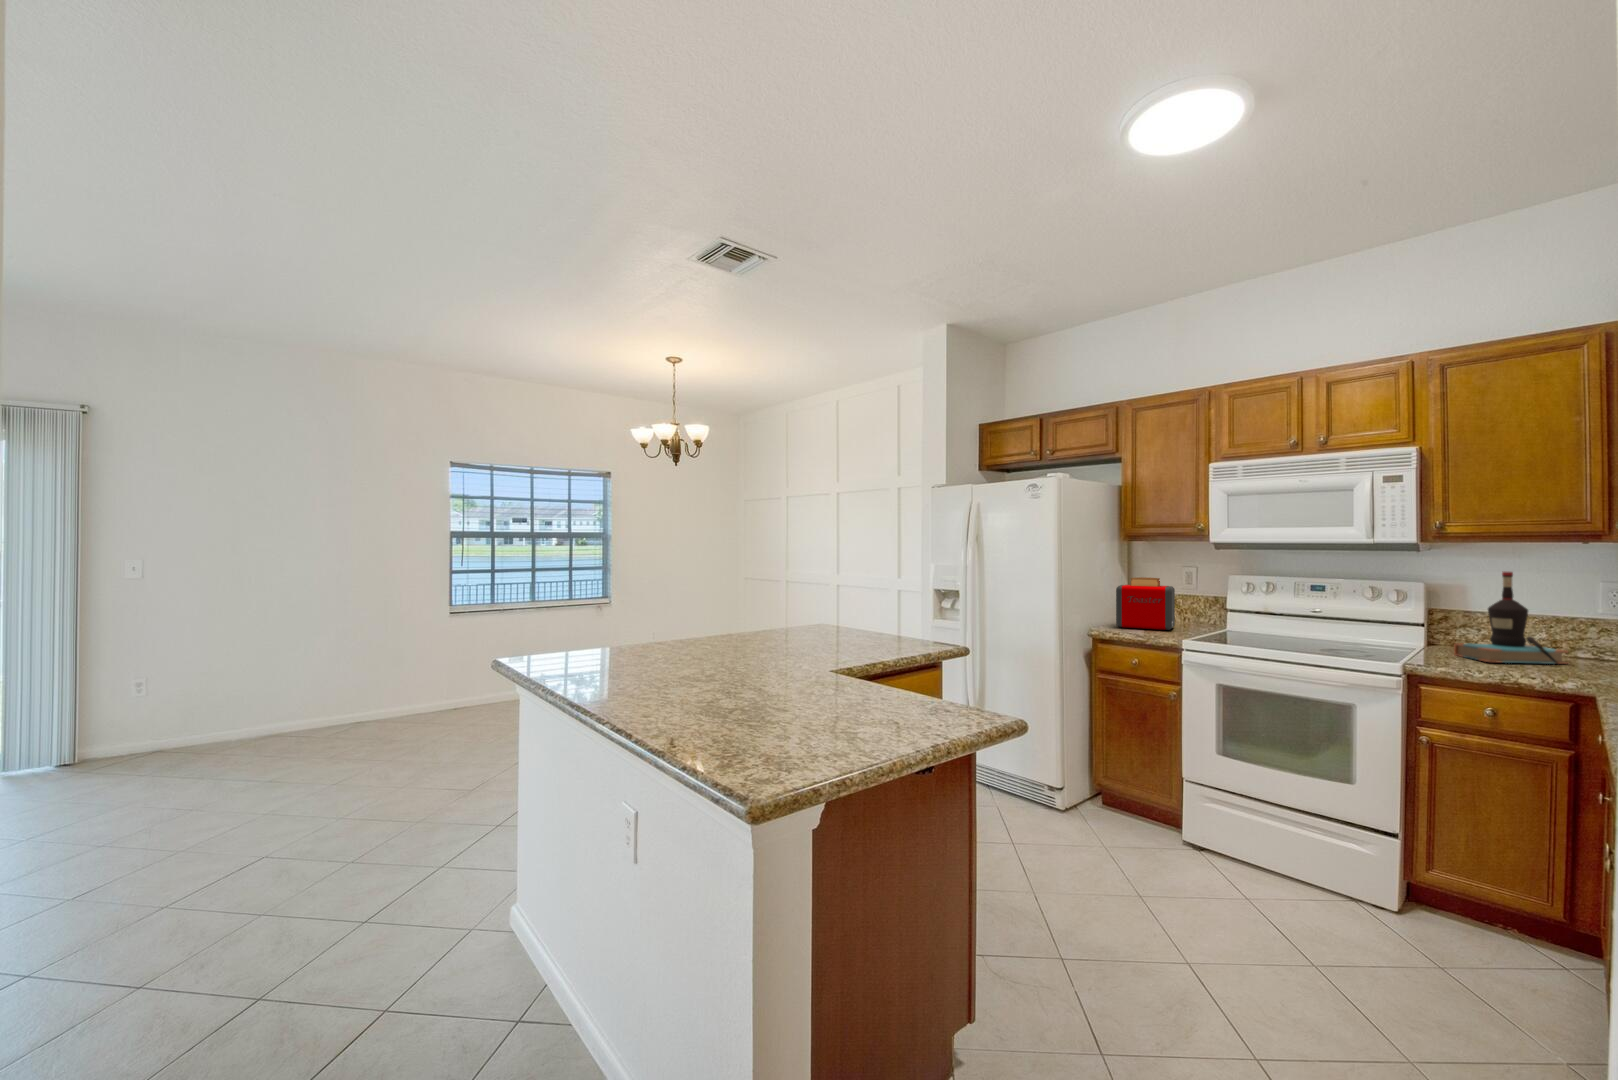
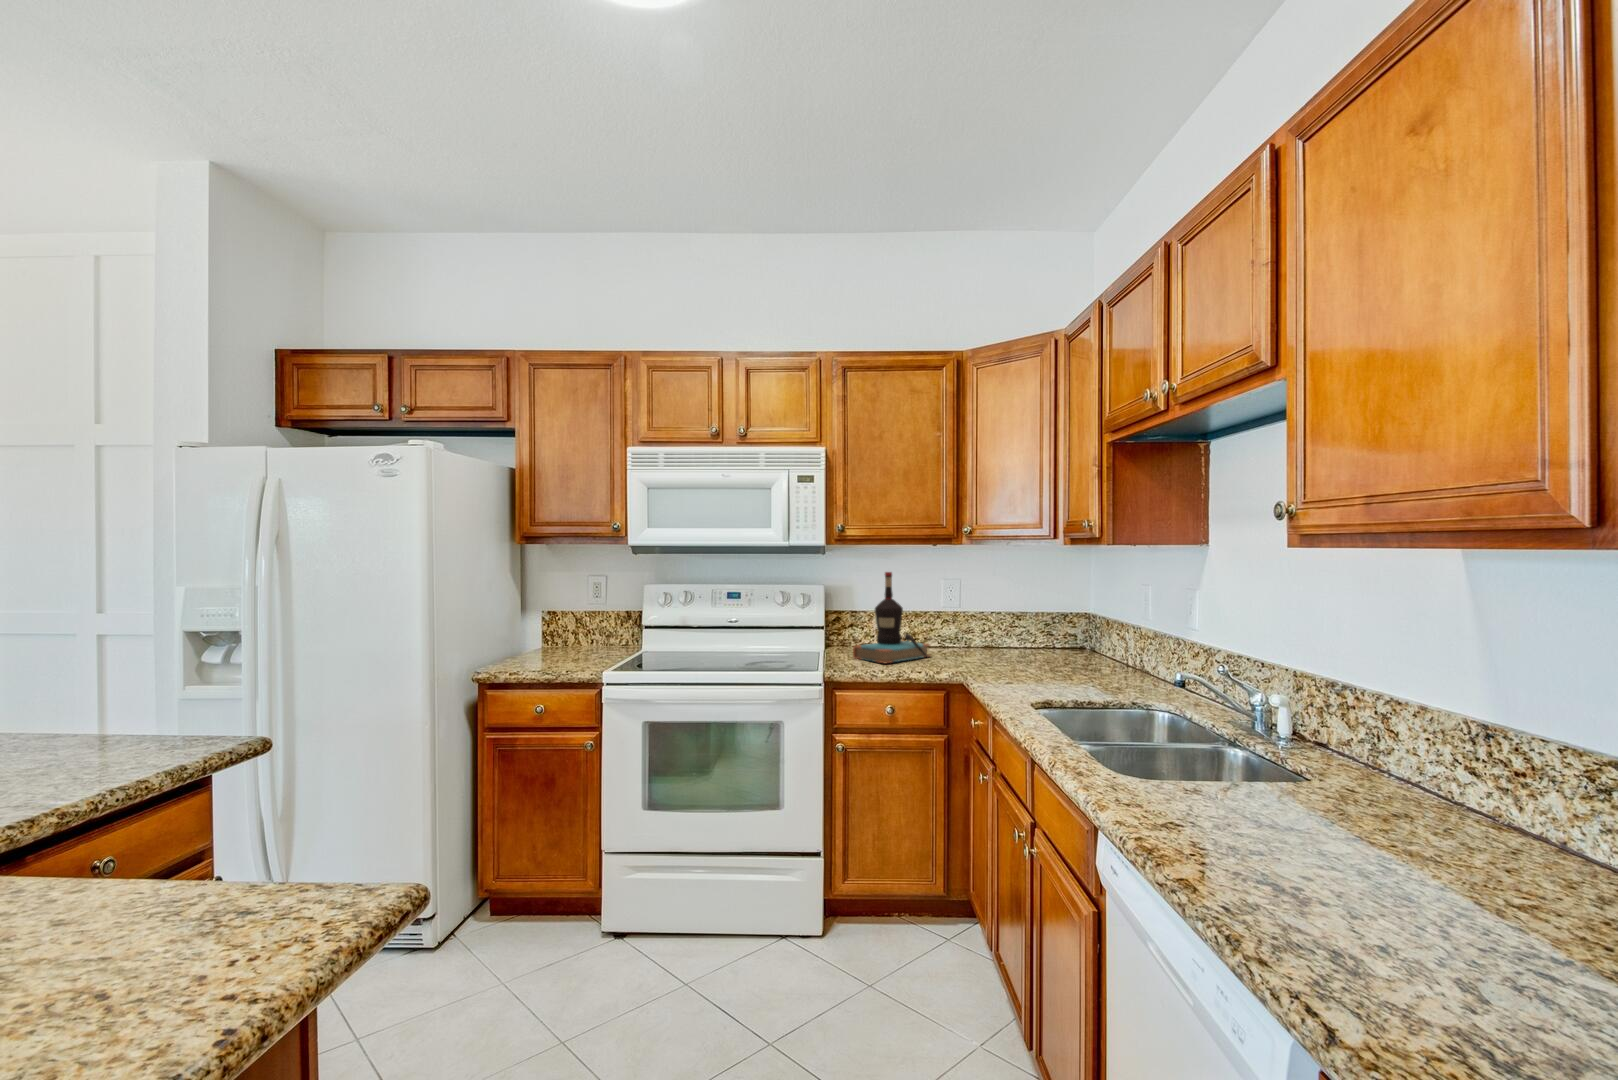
toaster: present [1116,577,1175,630] -> none [509,592,583,663]

